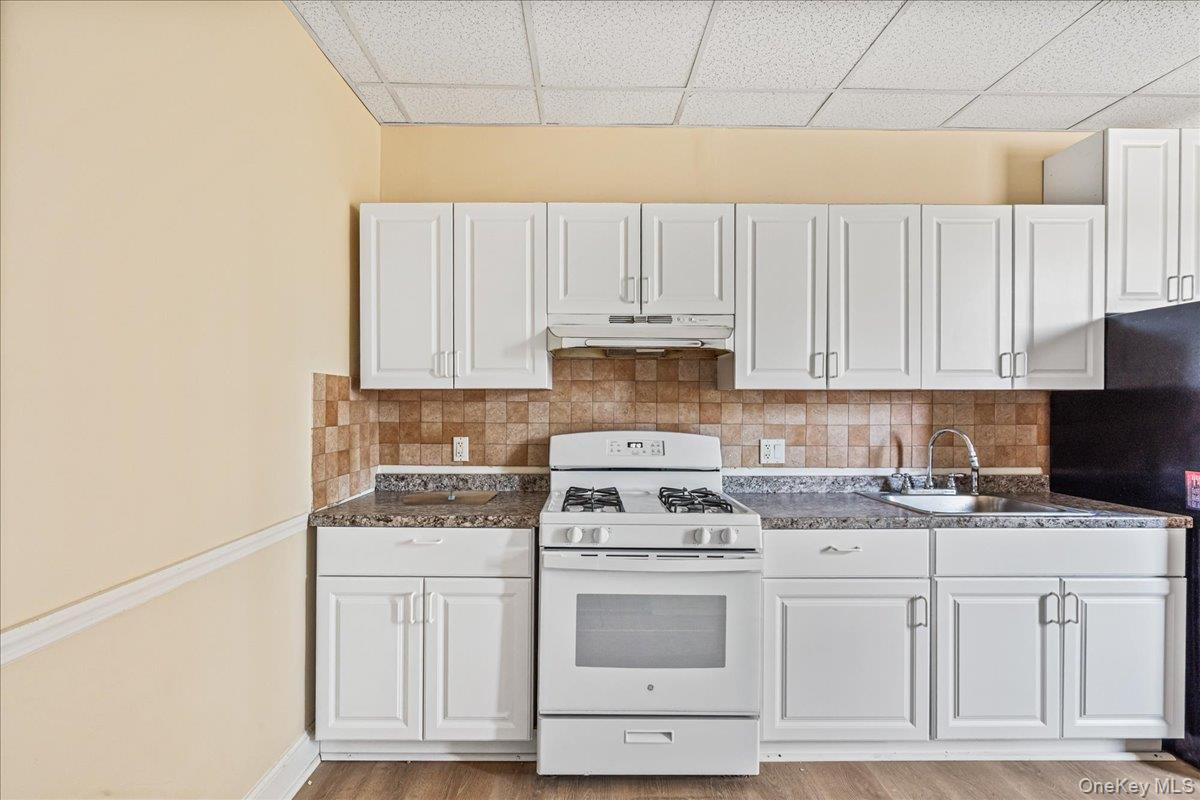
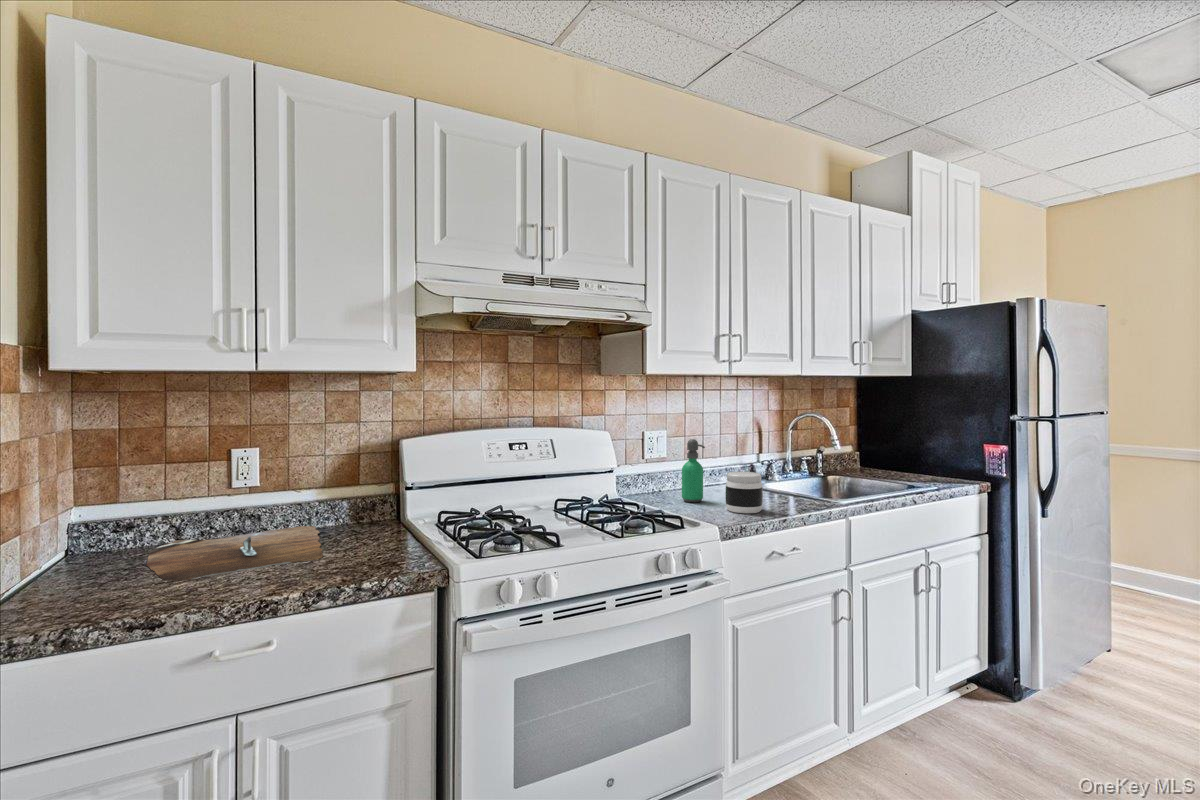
soap dispenser: none [775,446,795,501] -> present [682,439,705,502]
jar: none [797,475,831,512] -> present [725,471,763,513]

